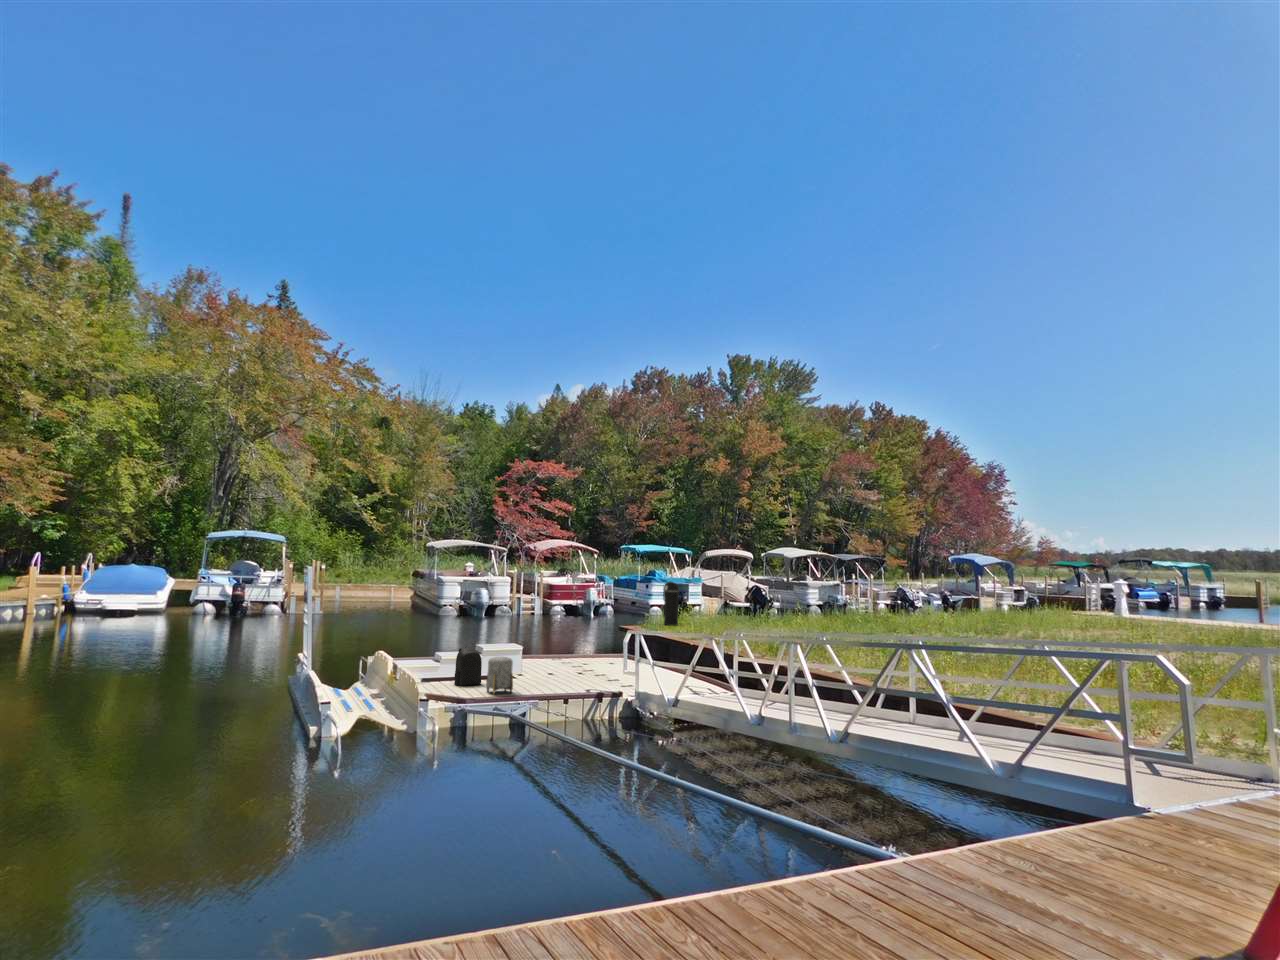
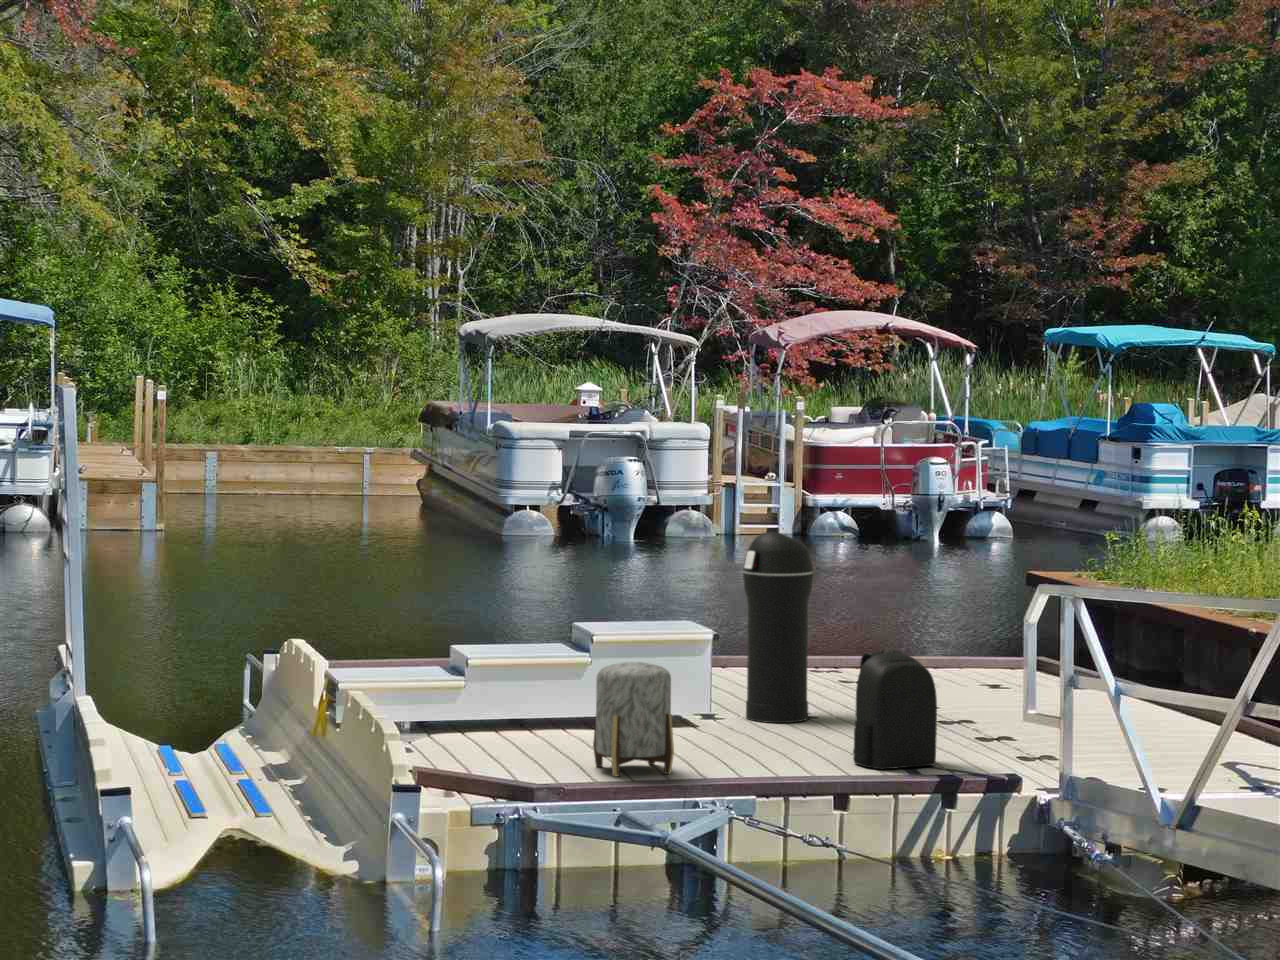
trash can: present [663,581,679,626] -> present [743,532,813,723]
backpack: present [454,647,482,686] -> present [853,647,937,769]

